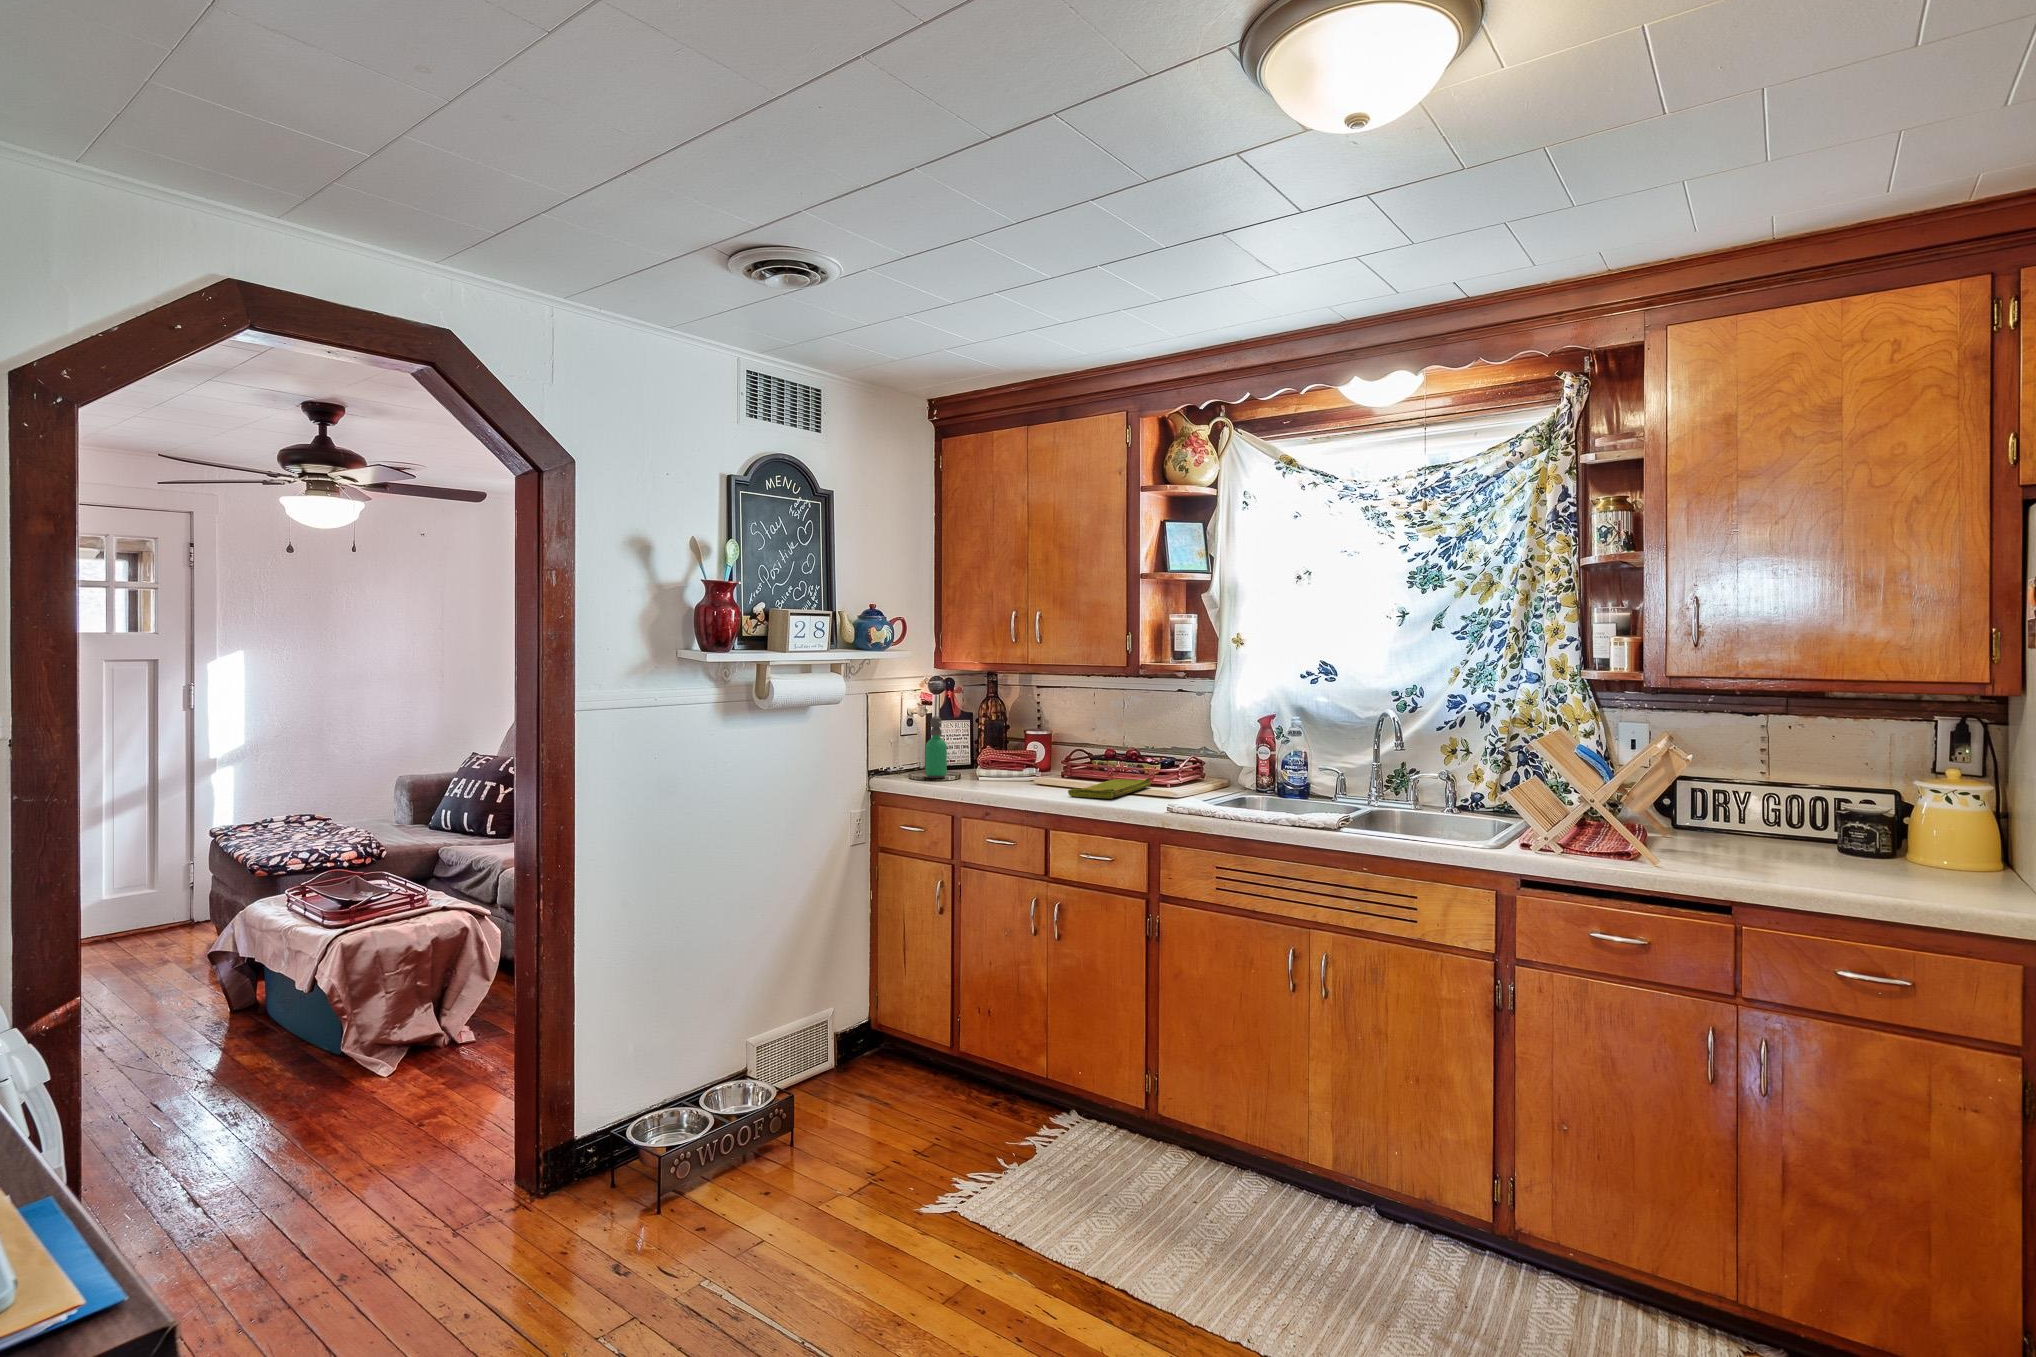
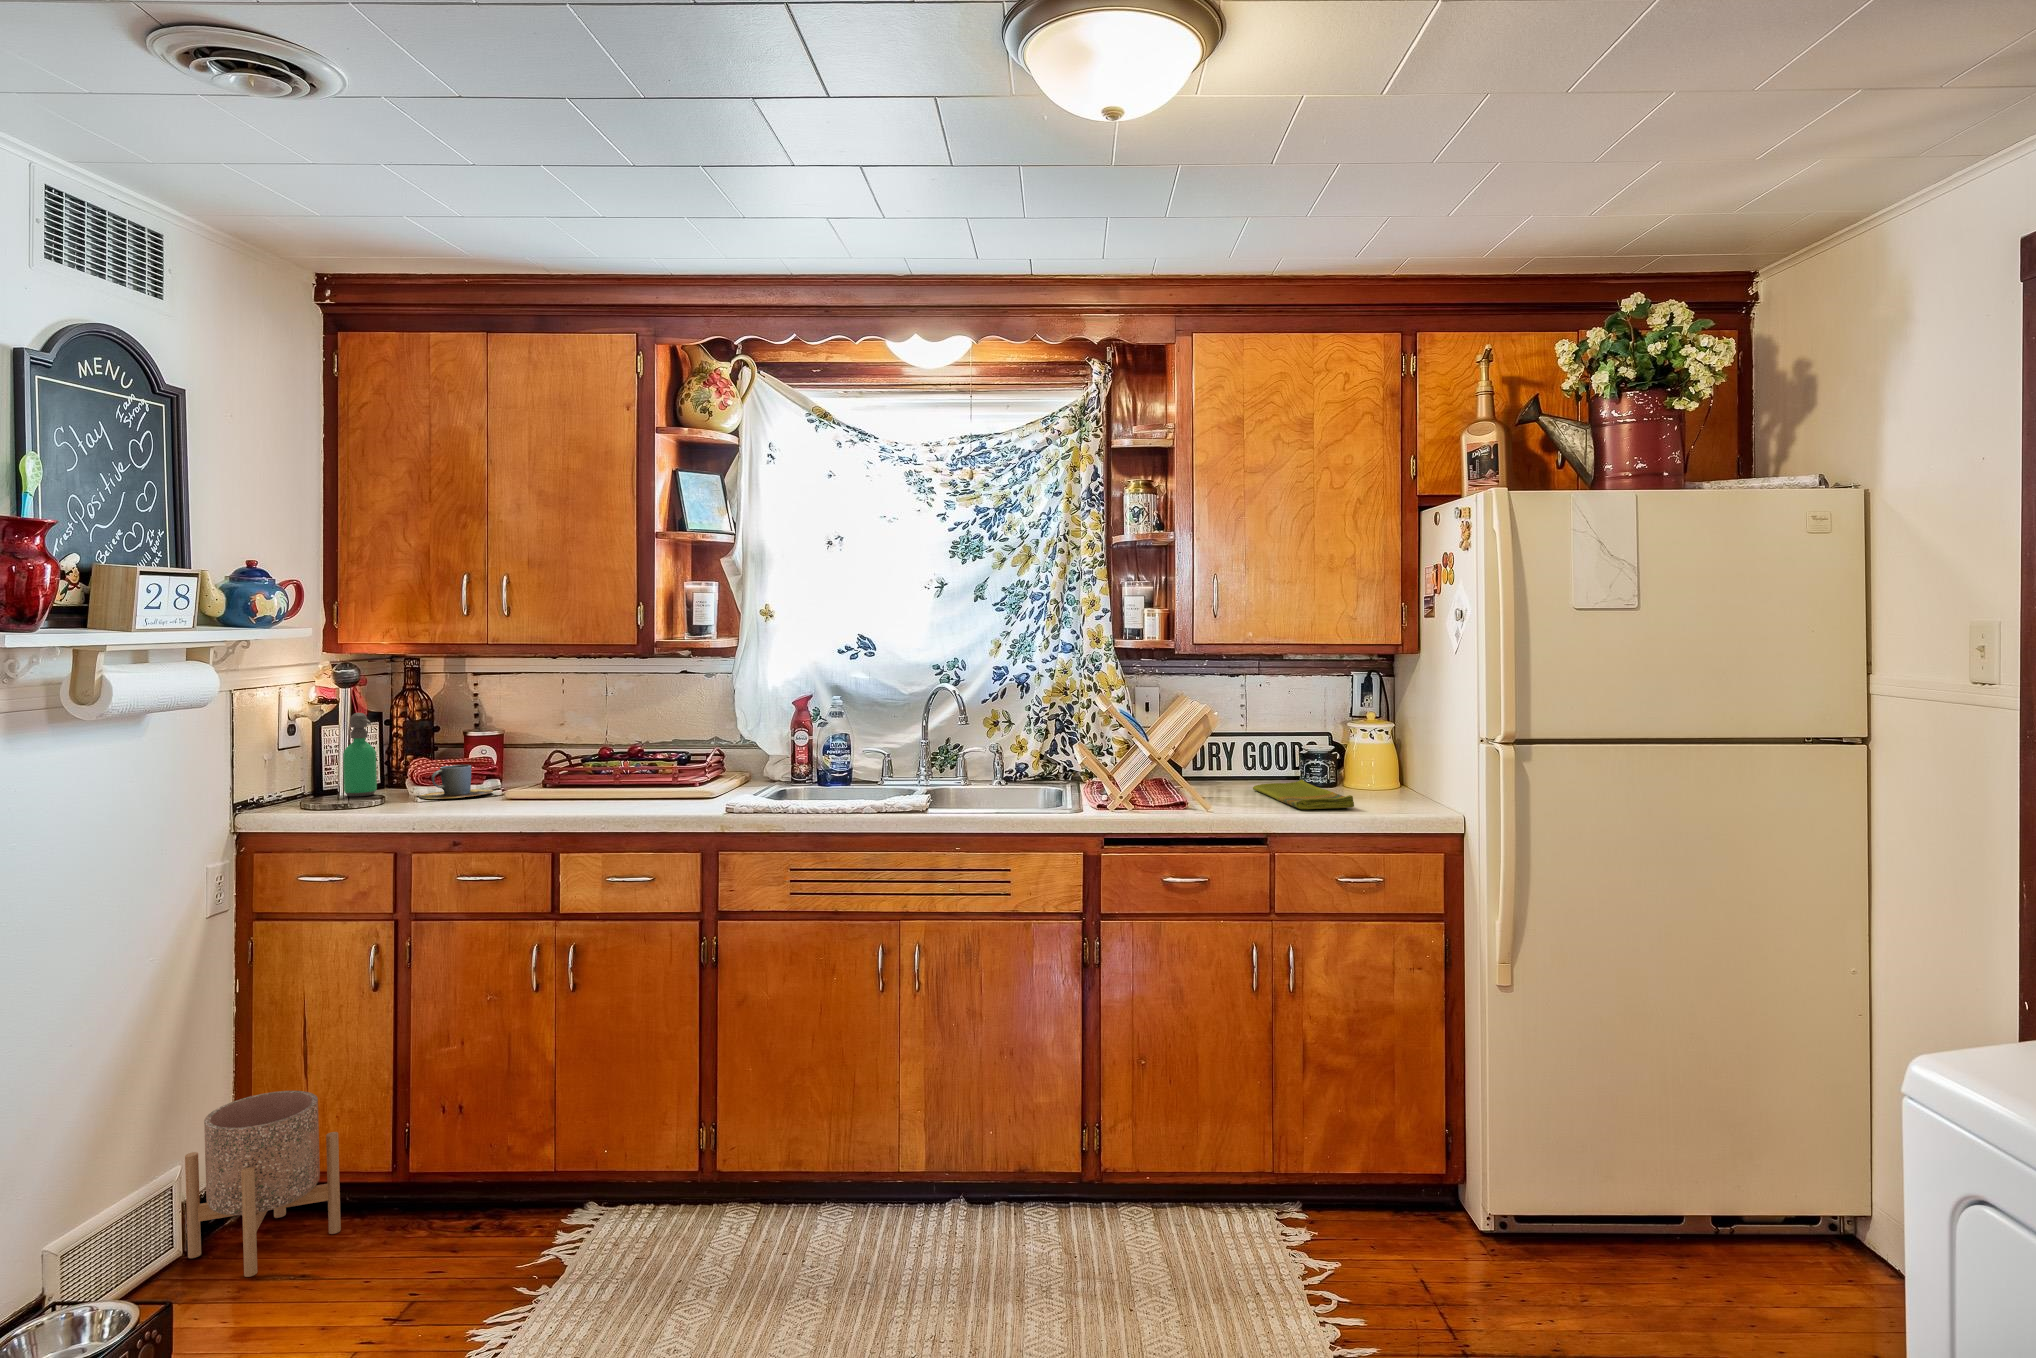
cup: none [969,760,1021,785] -> present [419,765,493,799]
dish towel: present [1068,778,1151,798] -> present [1253,779,1354,809]
planter: none [814,985,902,1110] -> present [185,1091,341,1277]

